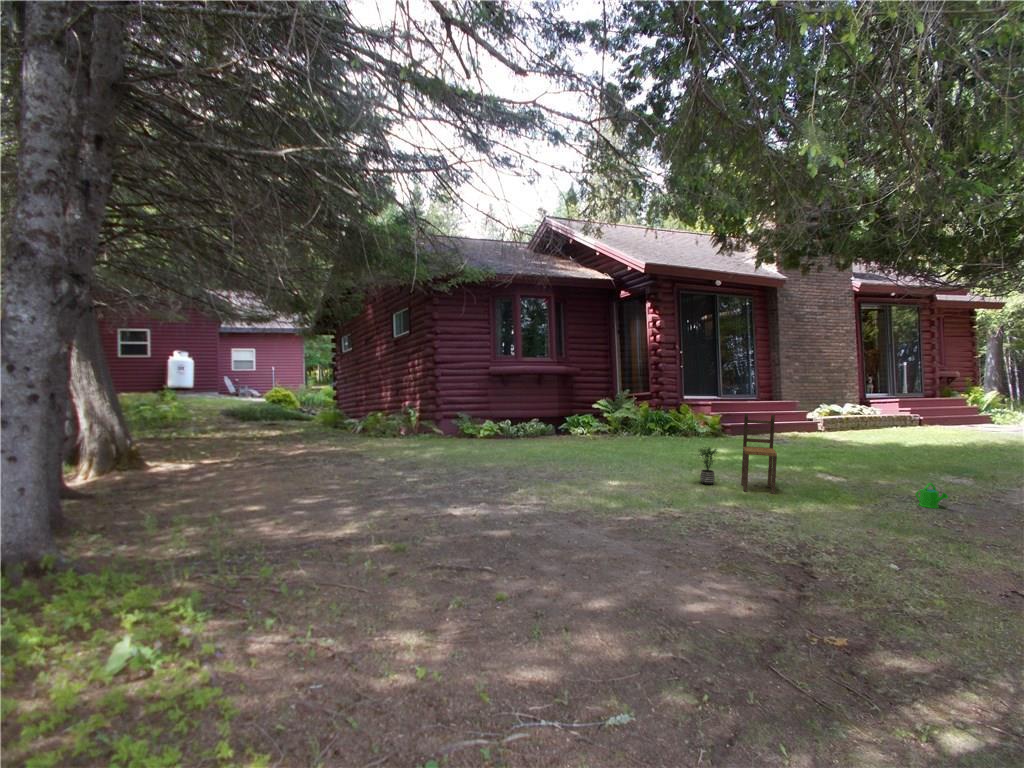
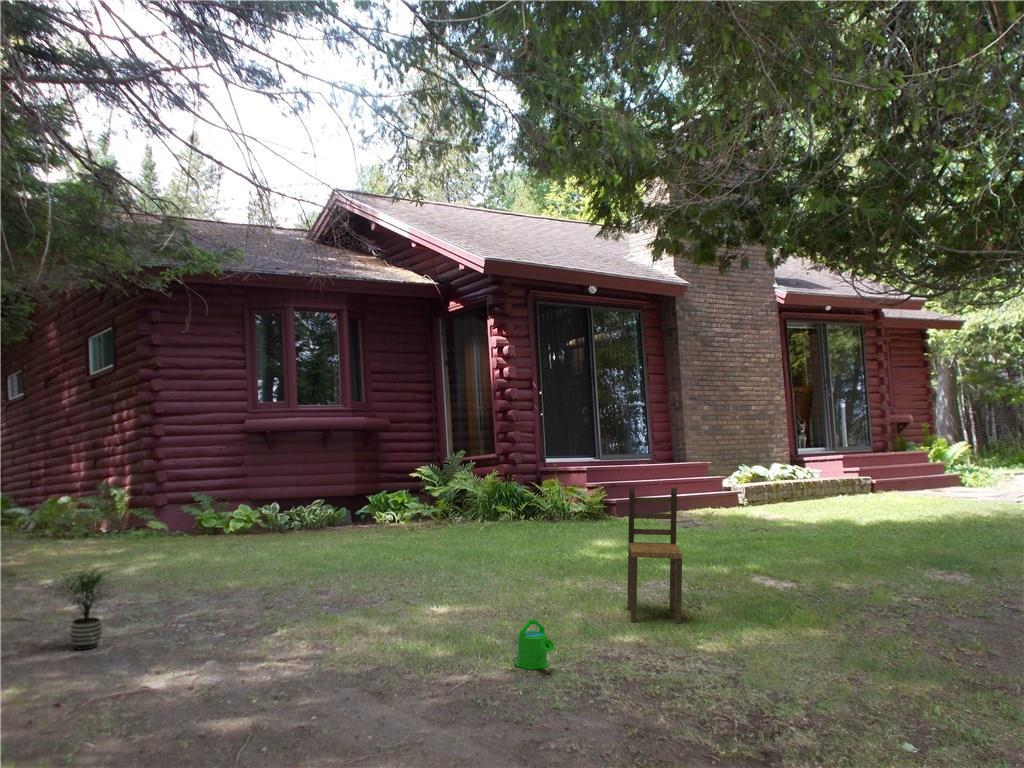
potted plant: present [698,447,717,485] -> present [57,570,111,650]
watering can: present [915,483,948,508] -> present [515,619,554,669]

